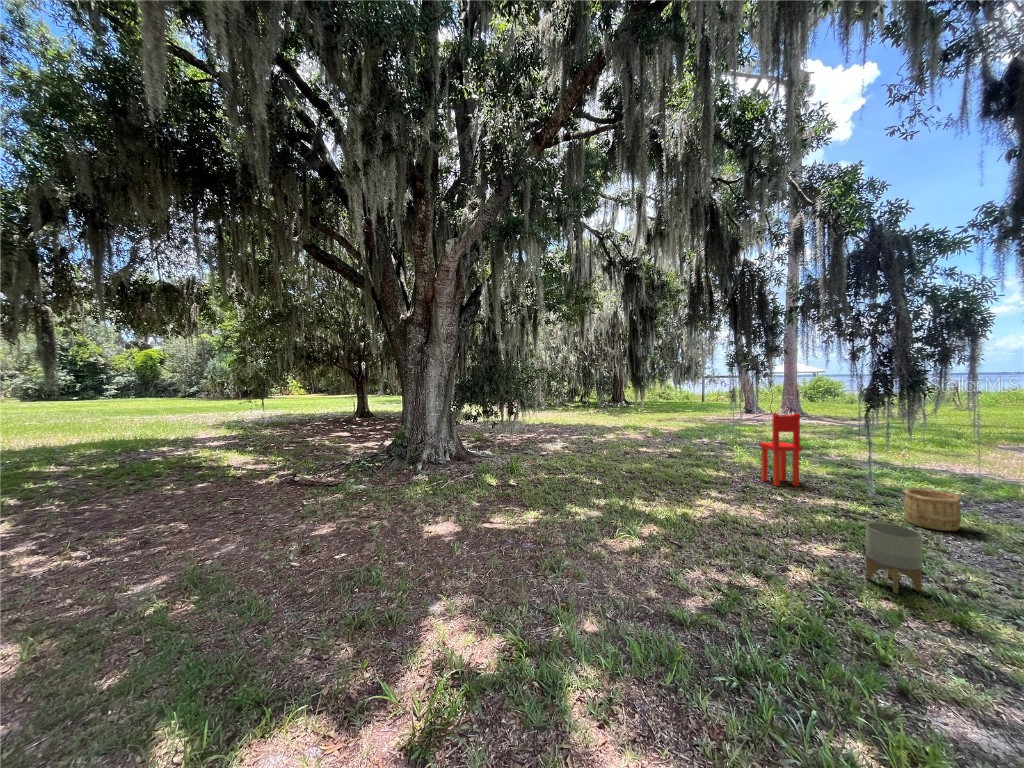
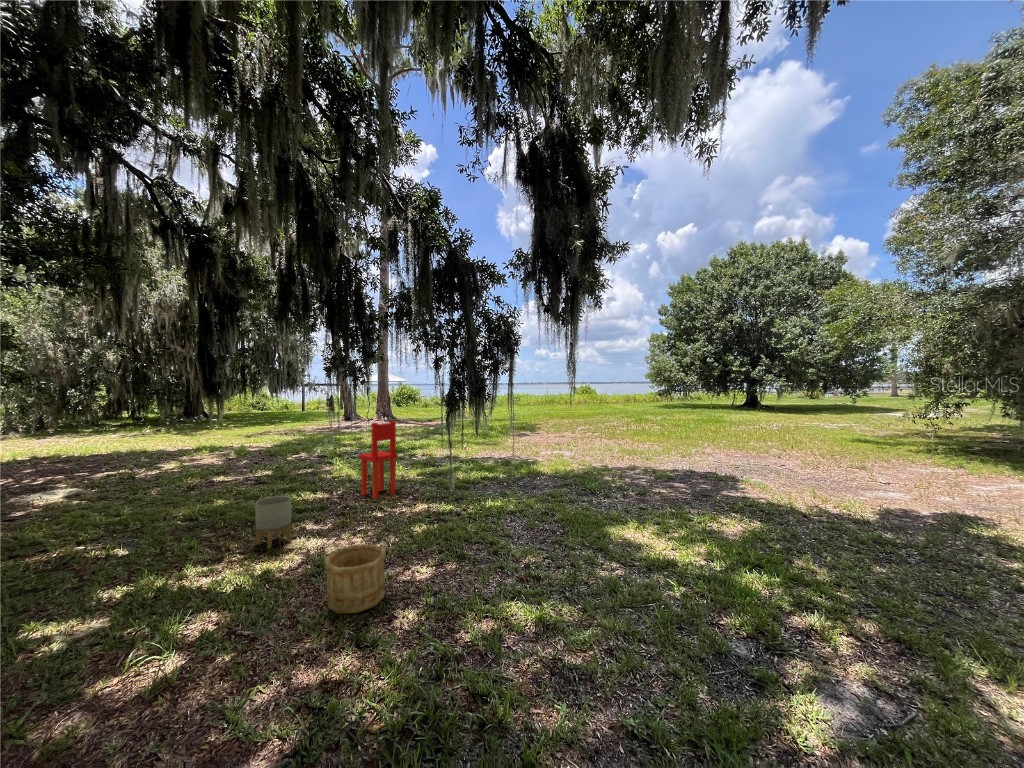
wooden bucket: present [903,488,962,531] -> present [325,544,386,614]
planter: present [866,522,922,593] -> present [255,496,291,549]

